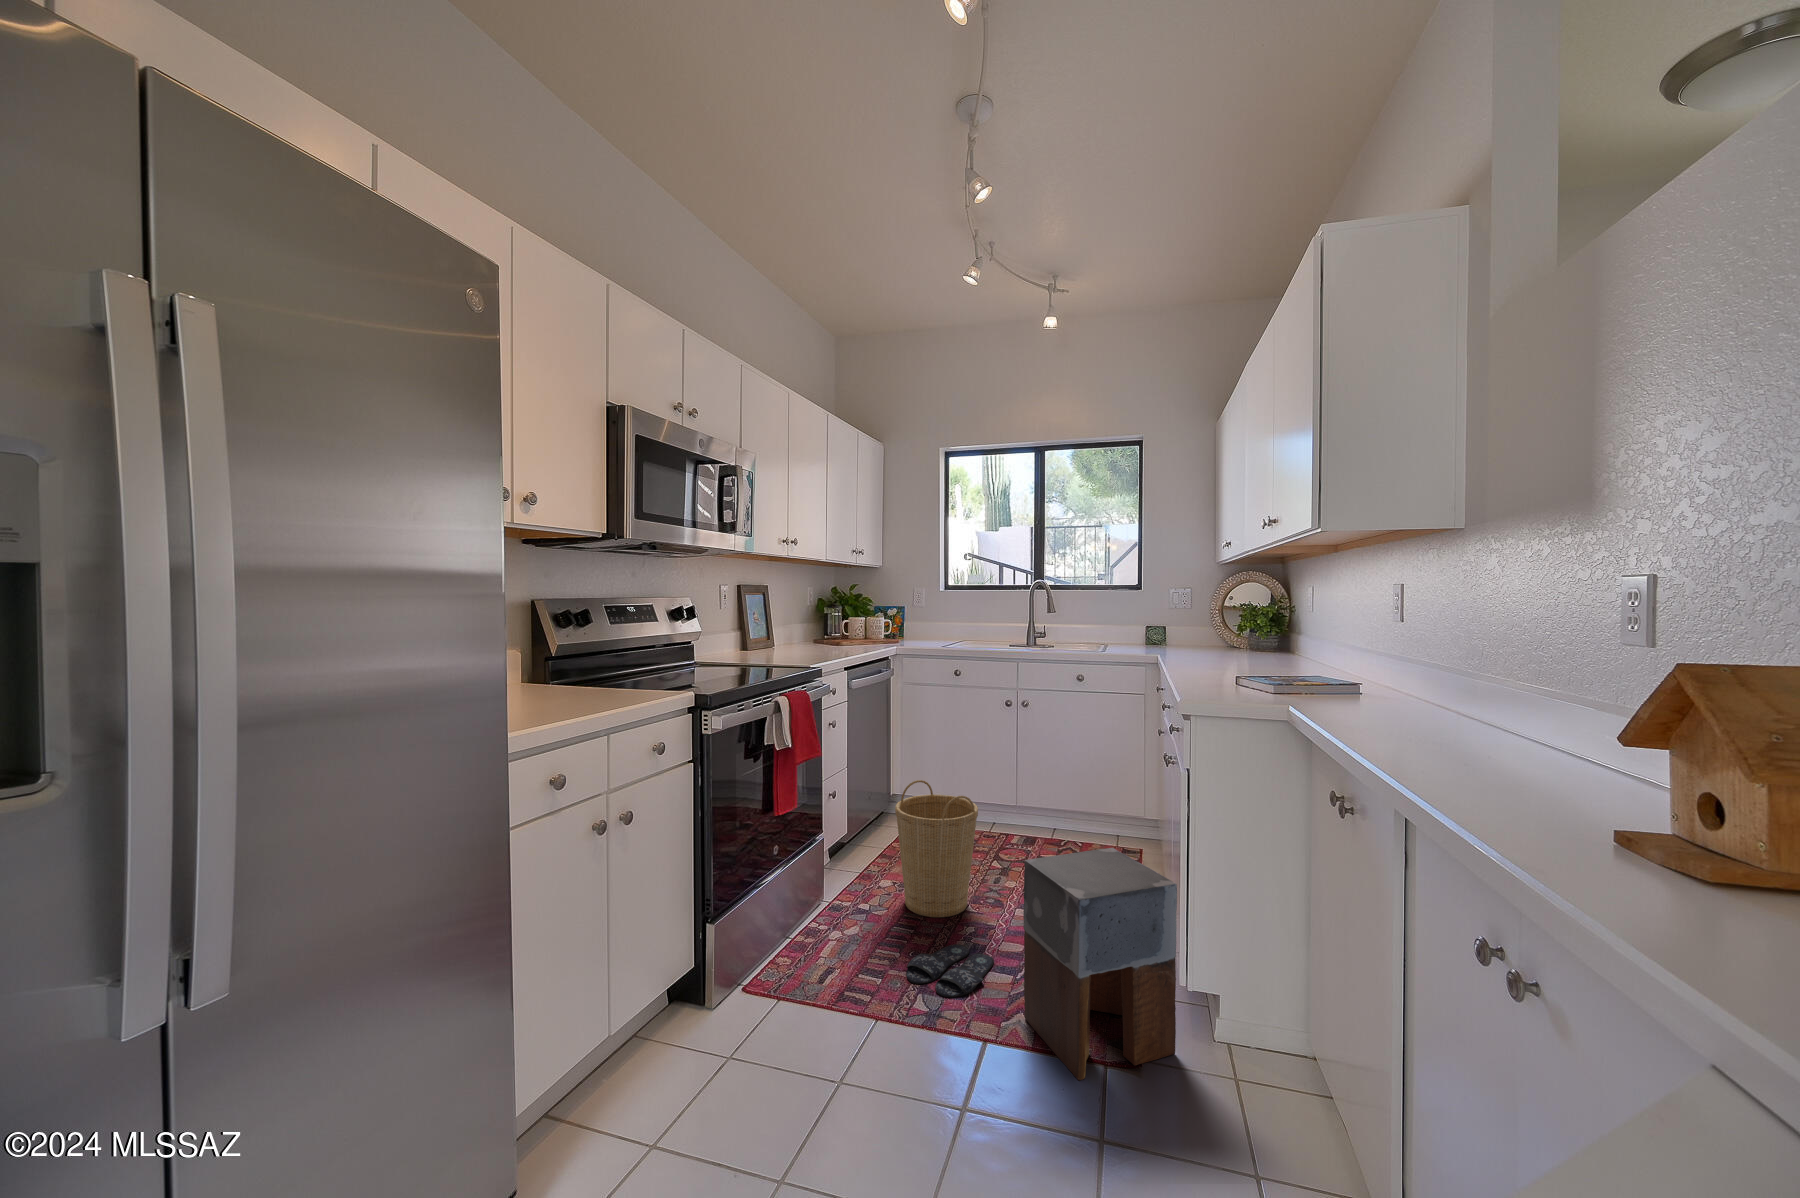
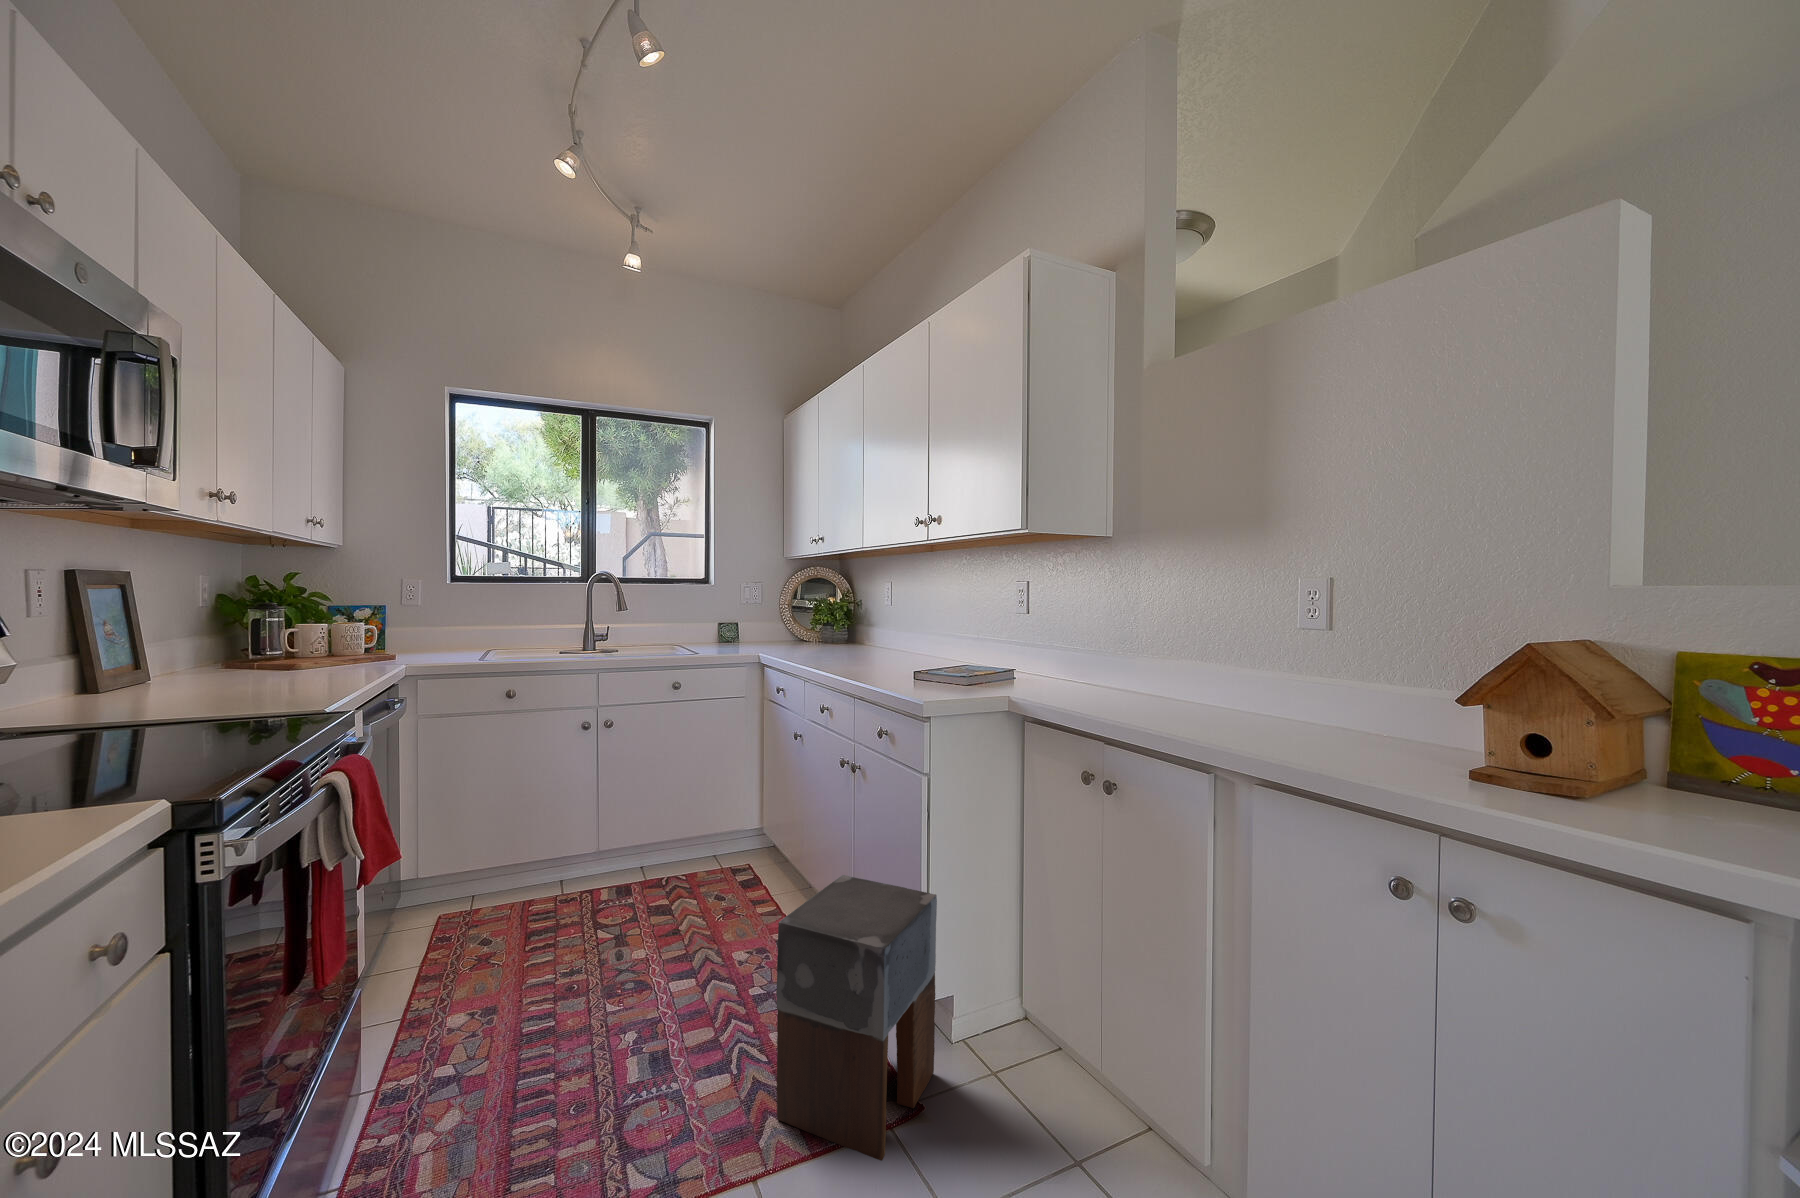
basket: present [895,780,978,917] -> none [493,853,622,1048]
slippers: present [906,944,994,997] -> none [583,1061,700,1155]

